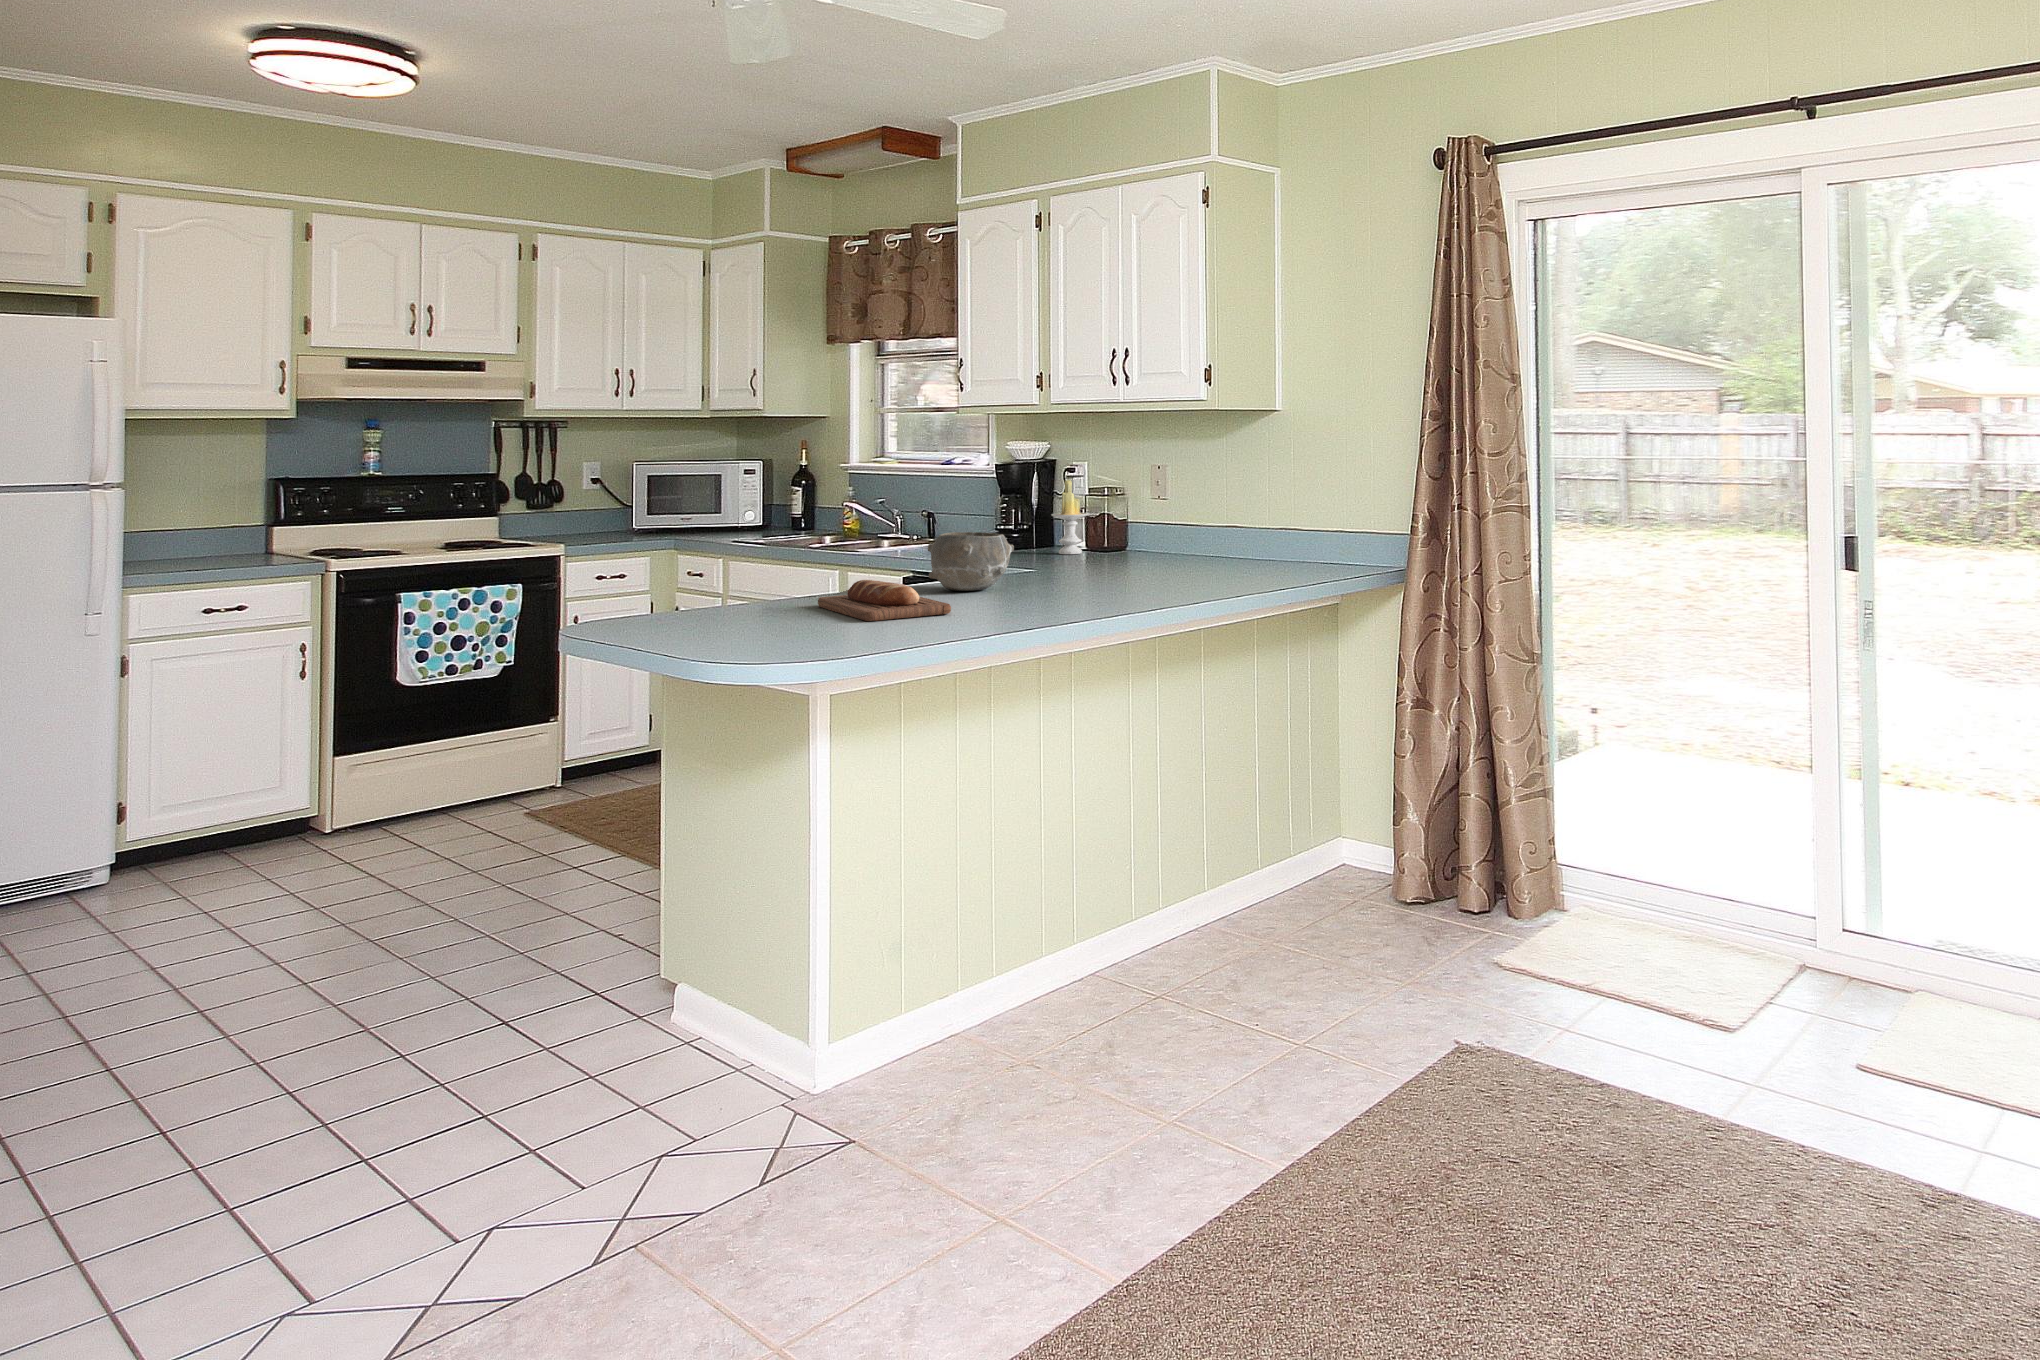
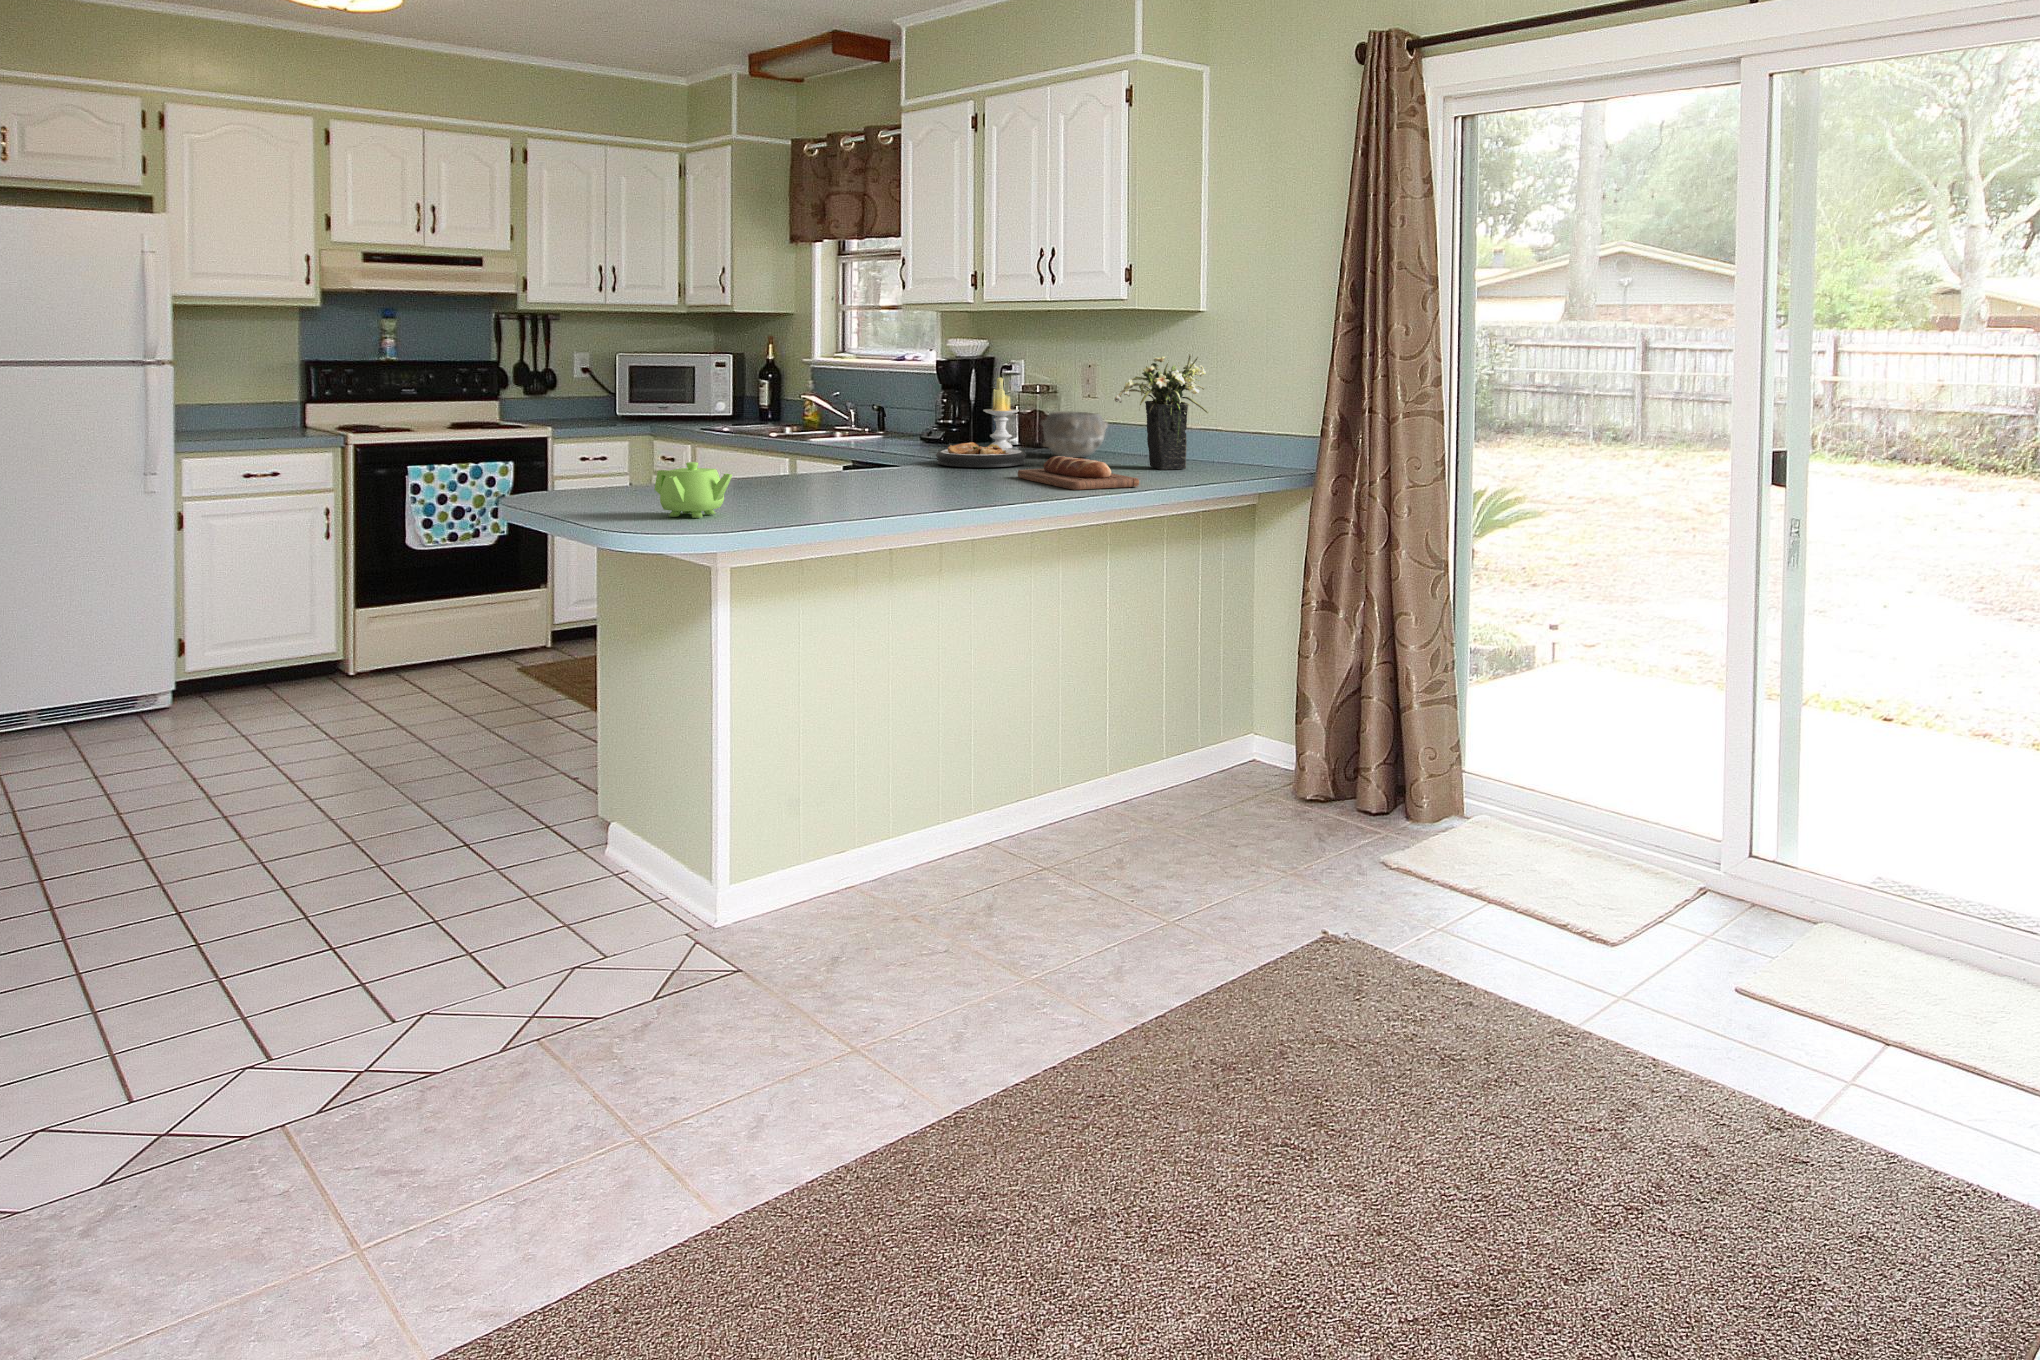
flower arrangement: none [1201,453,1295,572] -> present [1115,354,1208,470]
bowl: present [928,532,1014,591] -> present [1041,411,1108,458]
plate: none [1014,549,1109,576] -> present [936,442,1026,467]
bread loaf: present [818,580,951,621] -> present [1018,456,1139,490]
teapot: none [745,584,834,645] -> present [654,462,732,518]

